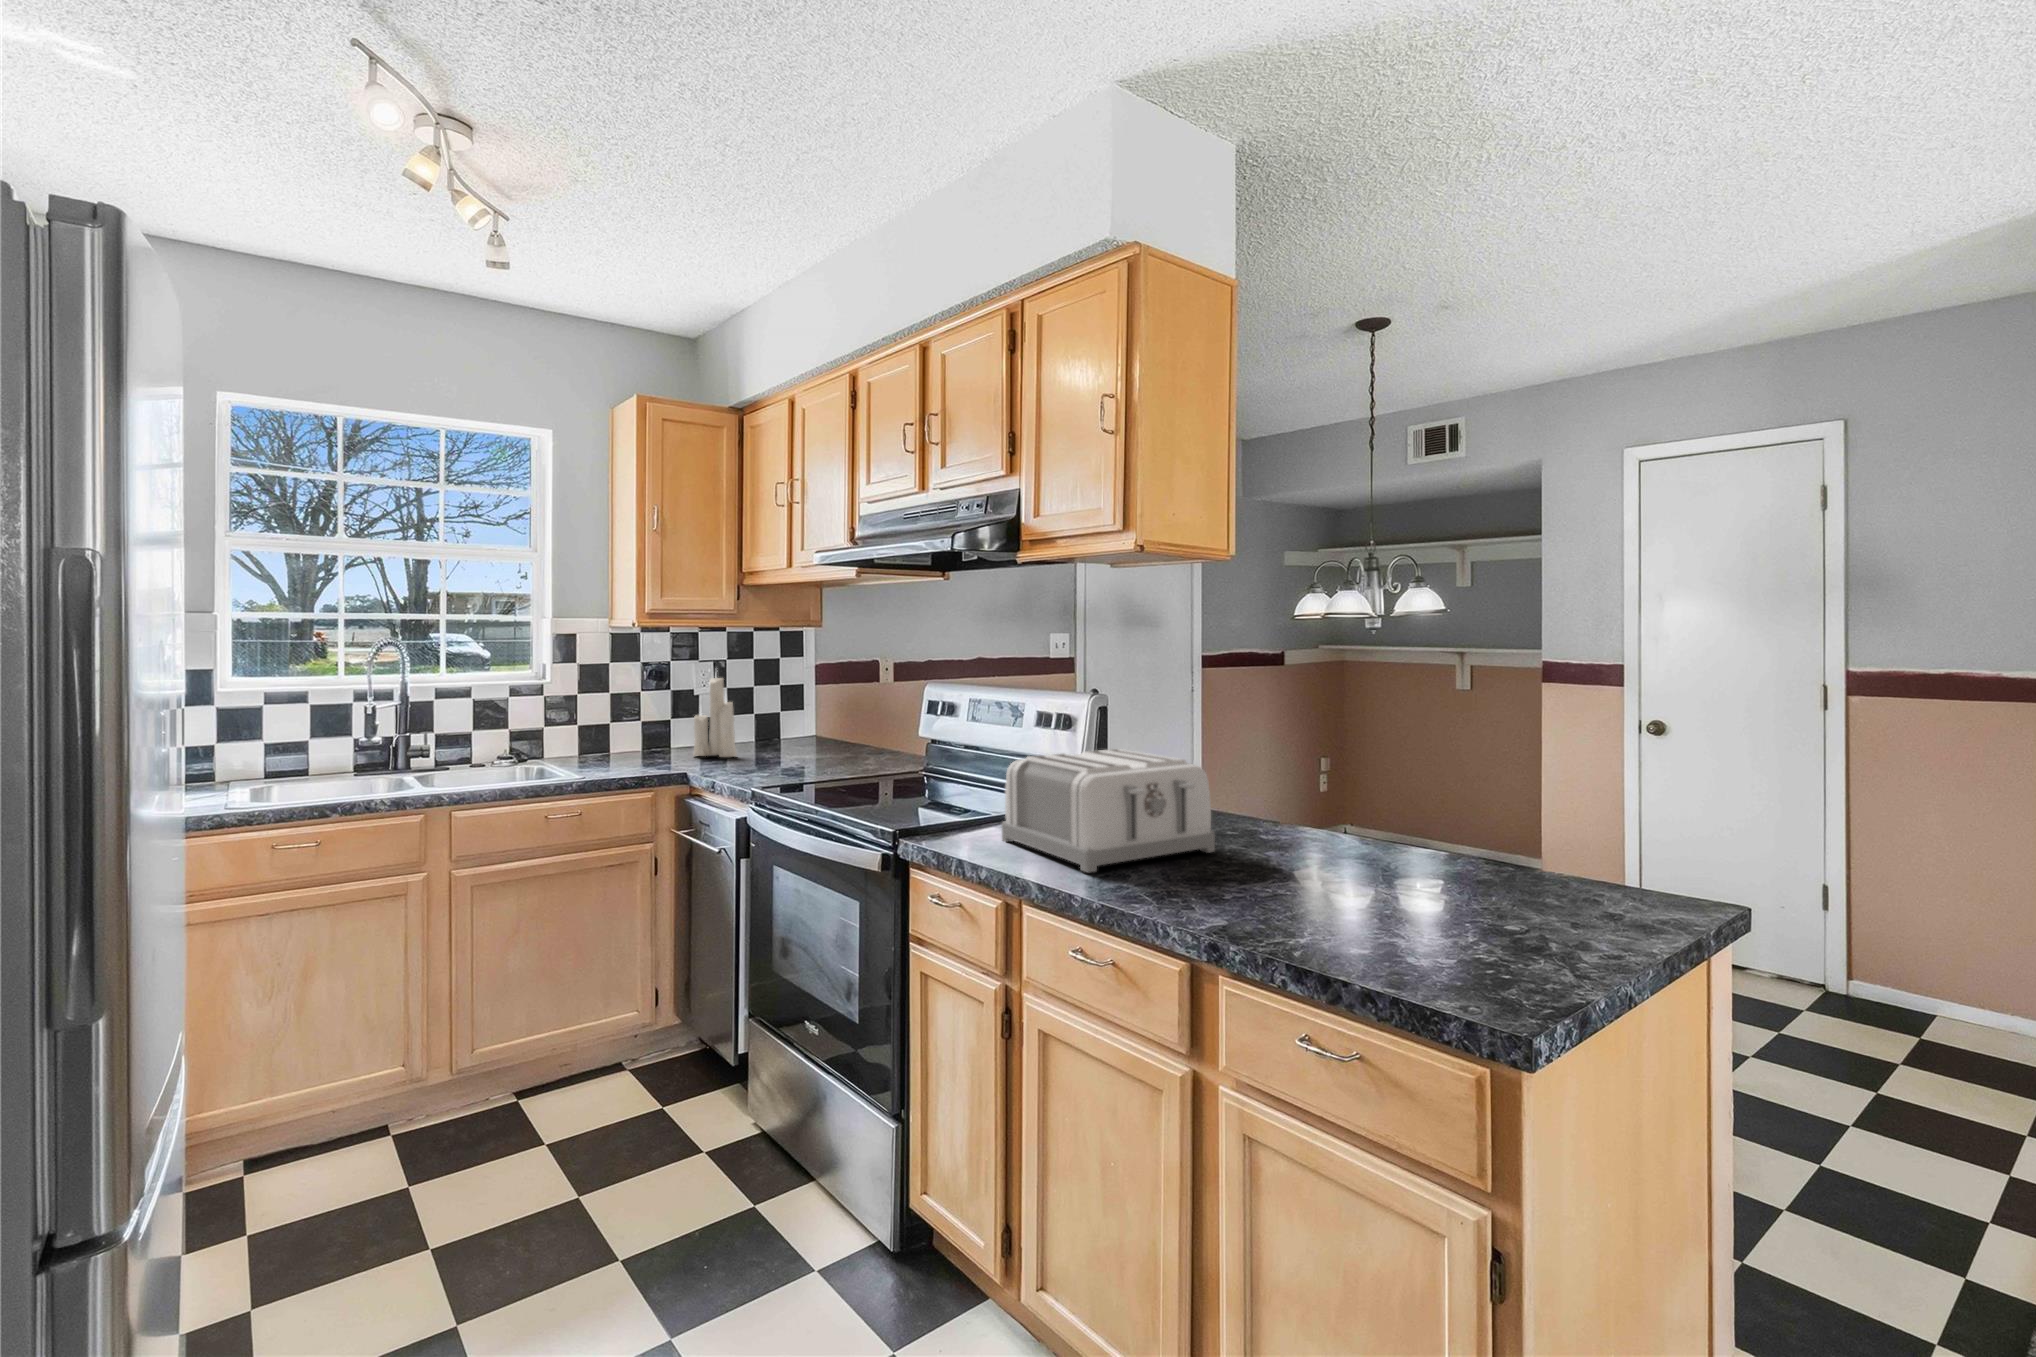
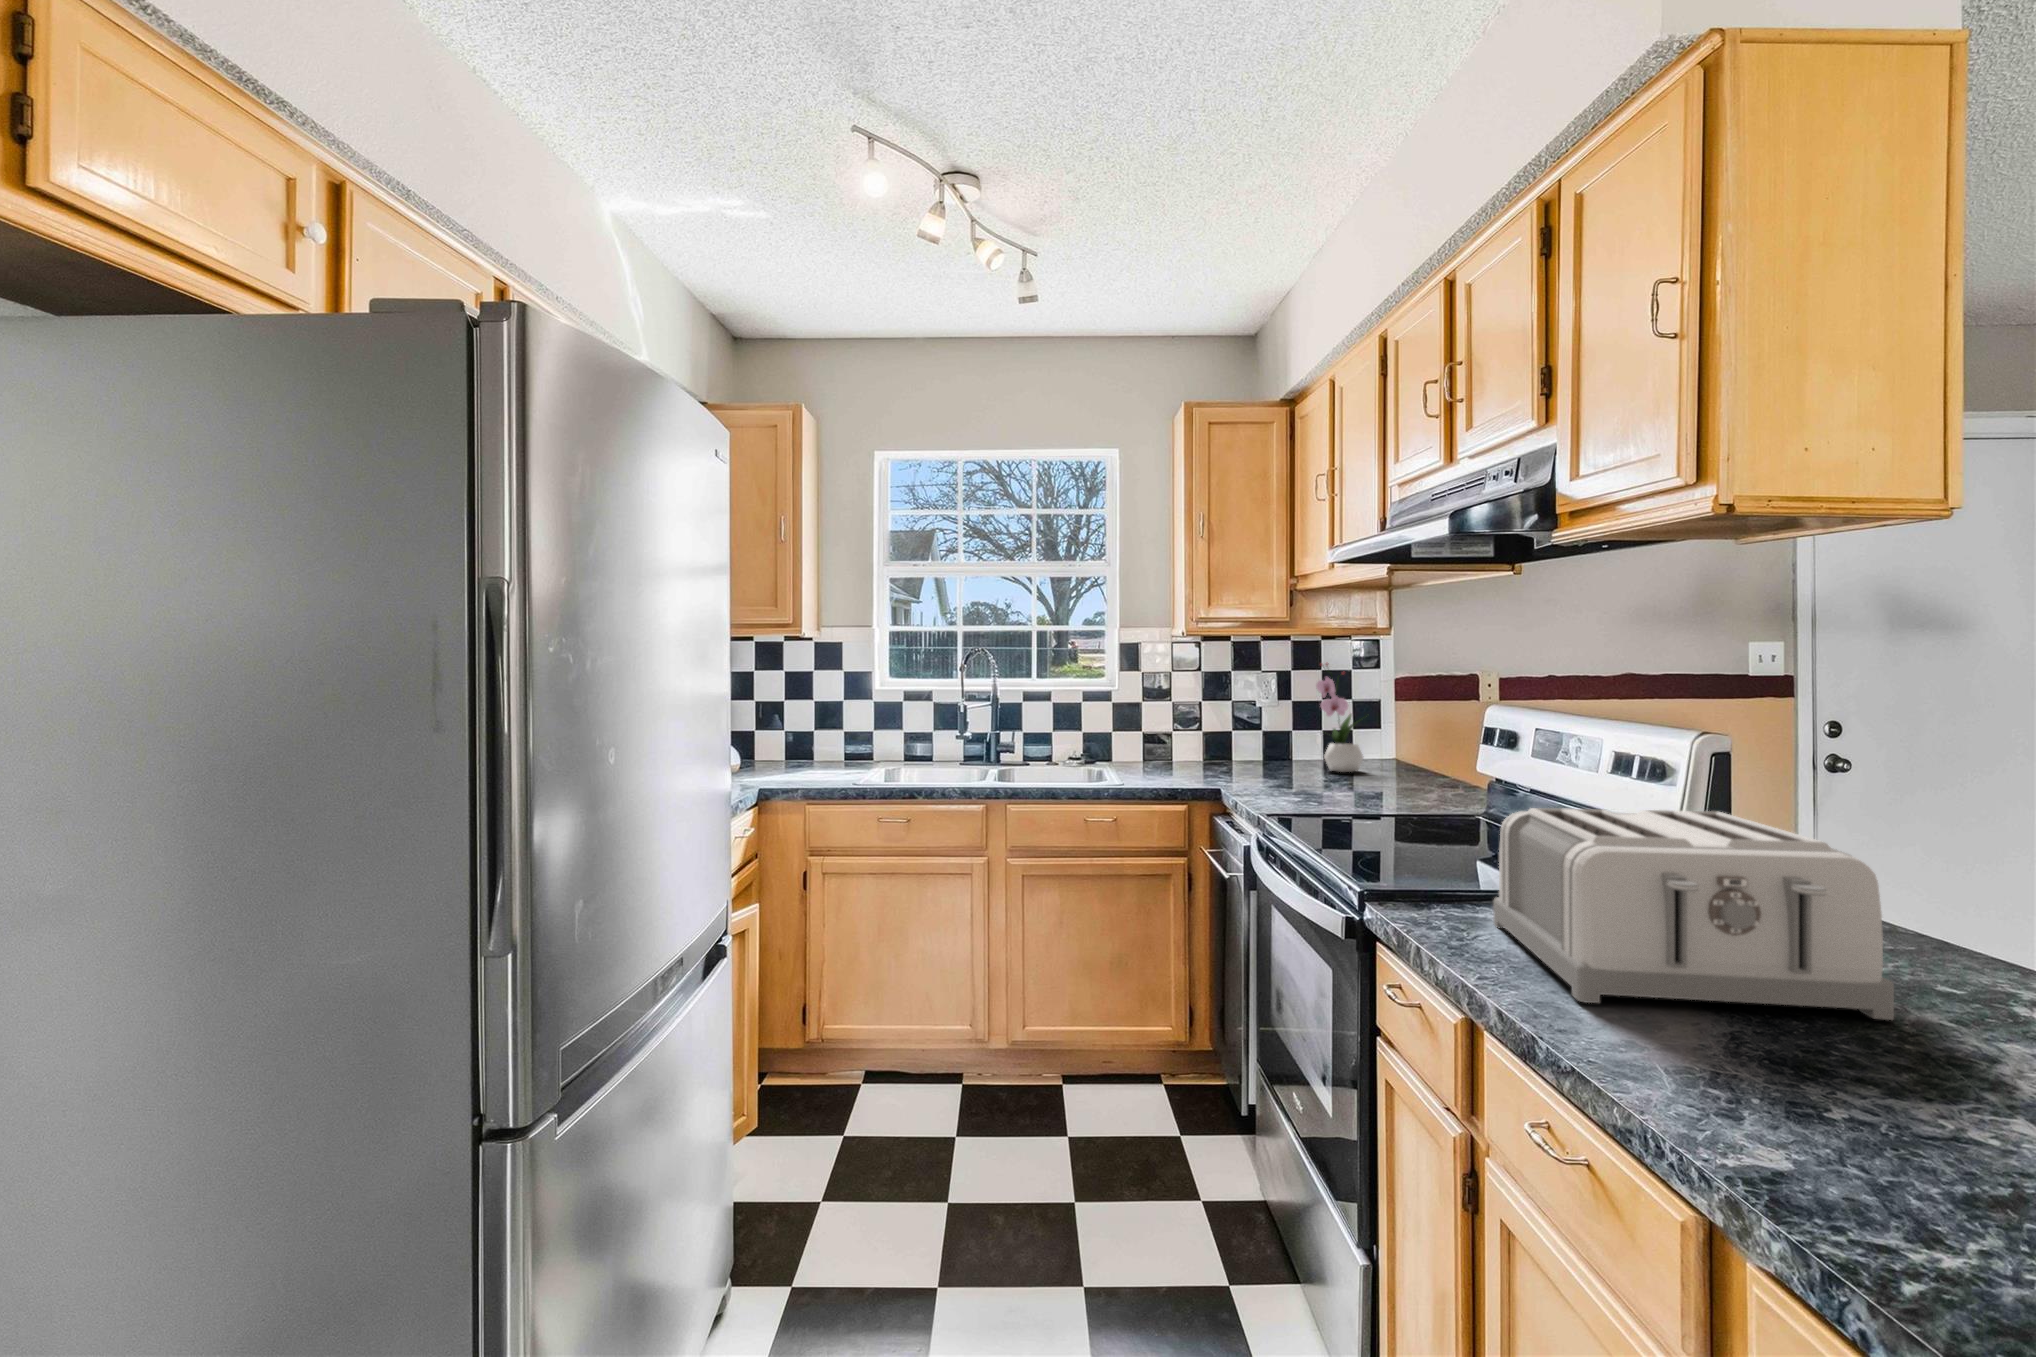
flower arrangement: none [761,652,806,749] -> present [1316,663,1363,772]
candle: present [693,677,737,757] -> none [1237,673,1281,776]

